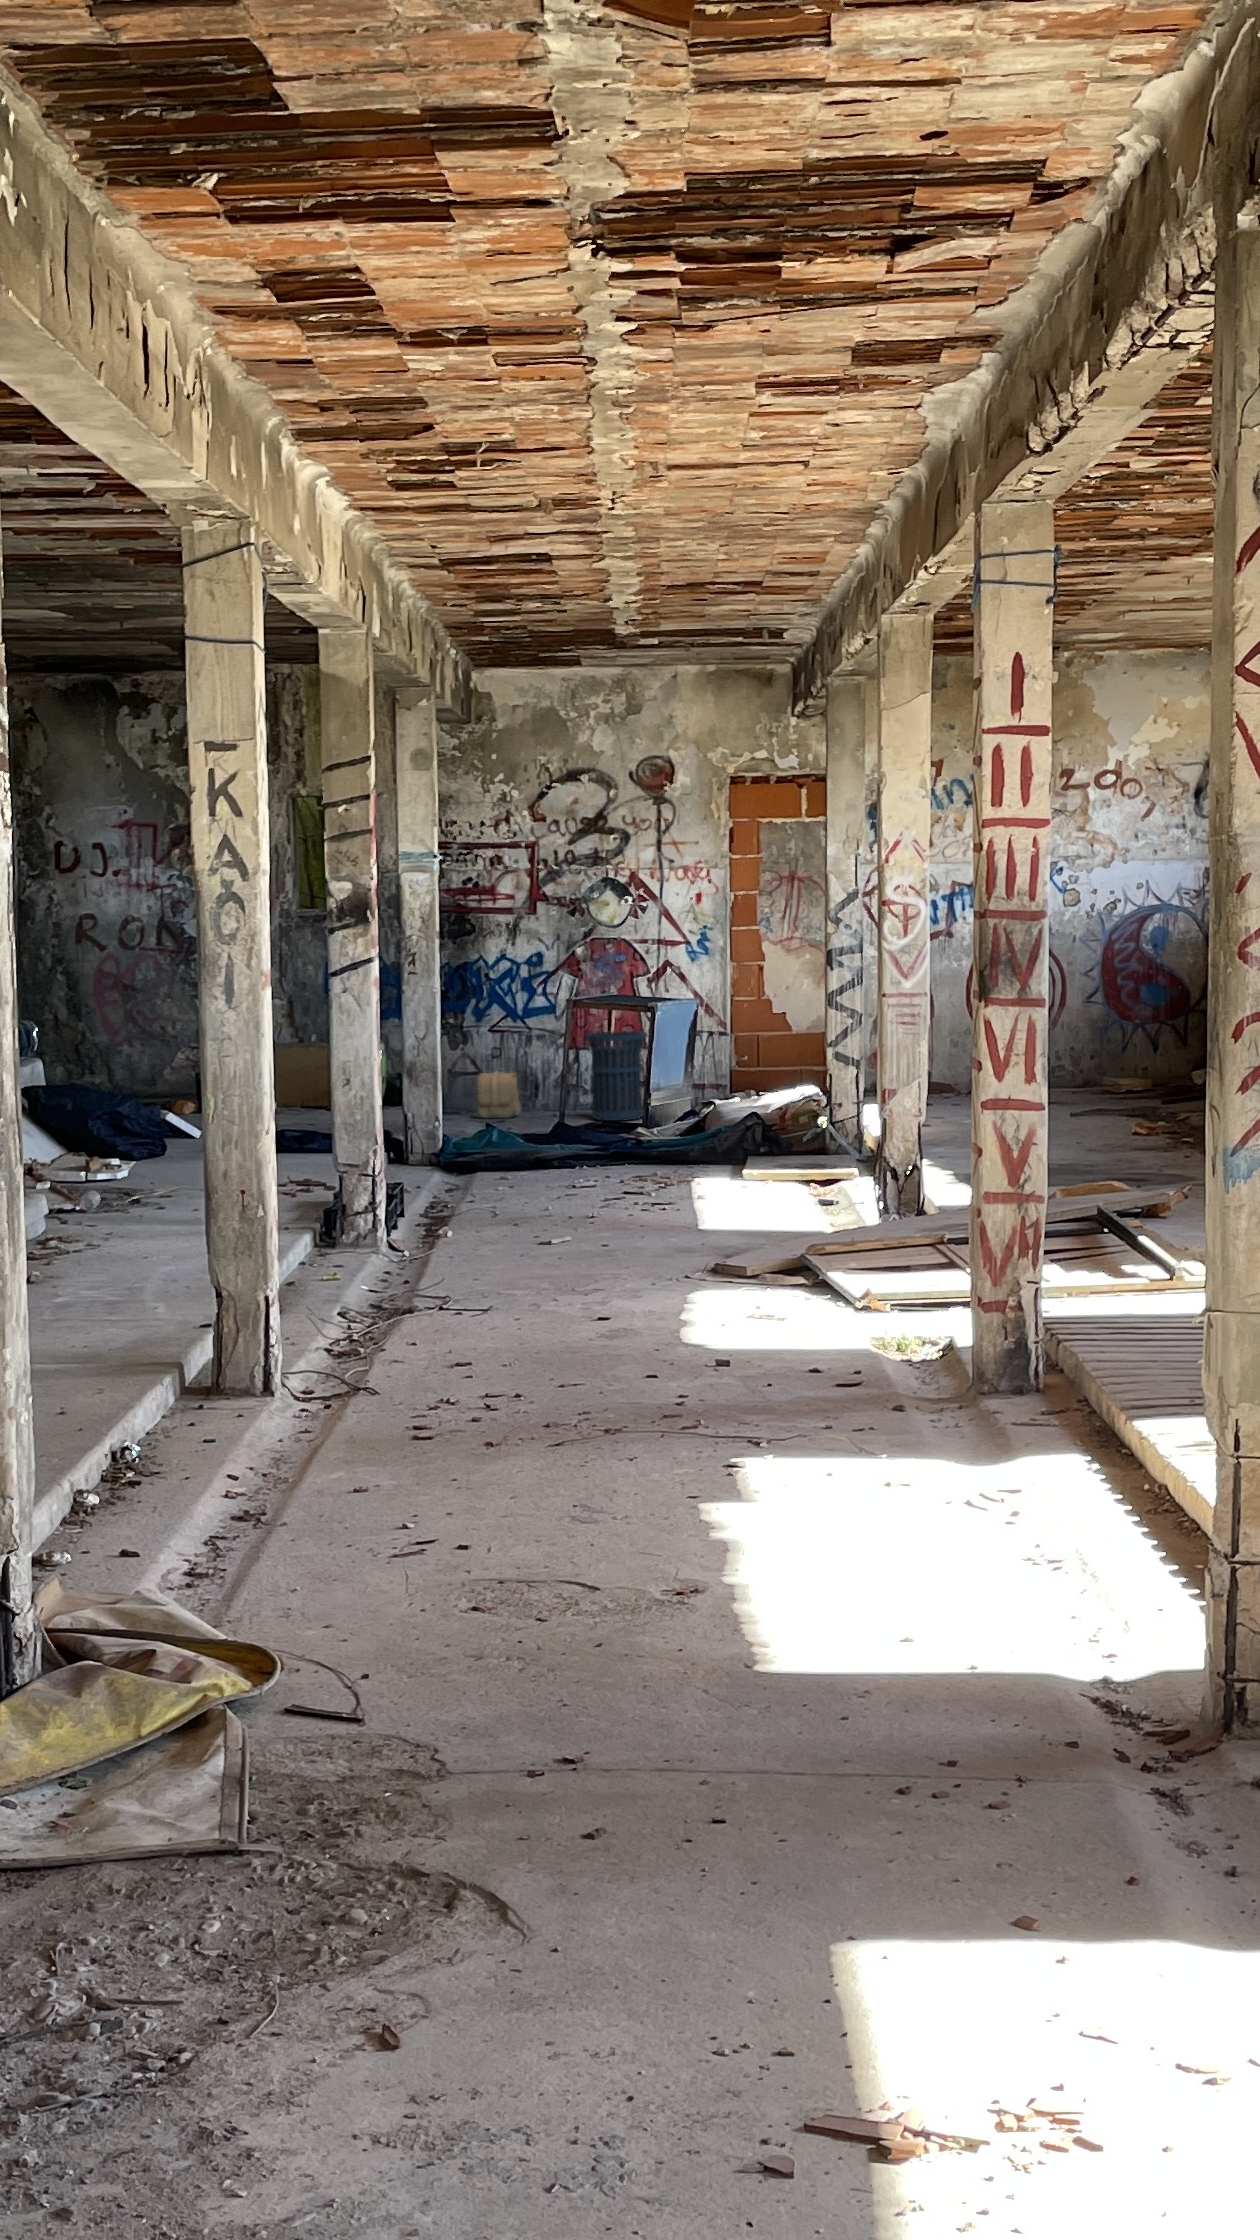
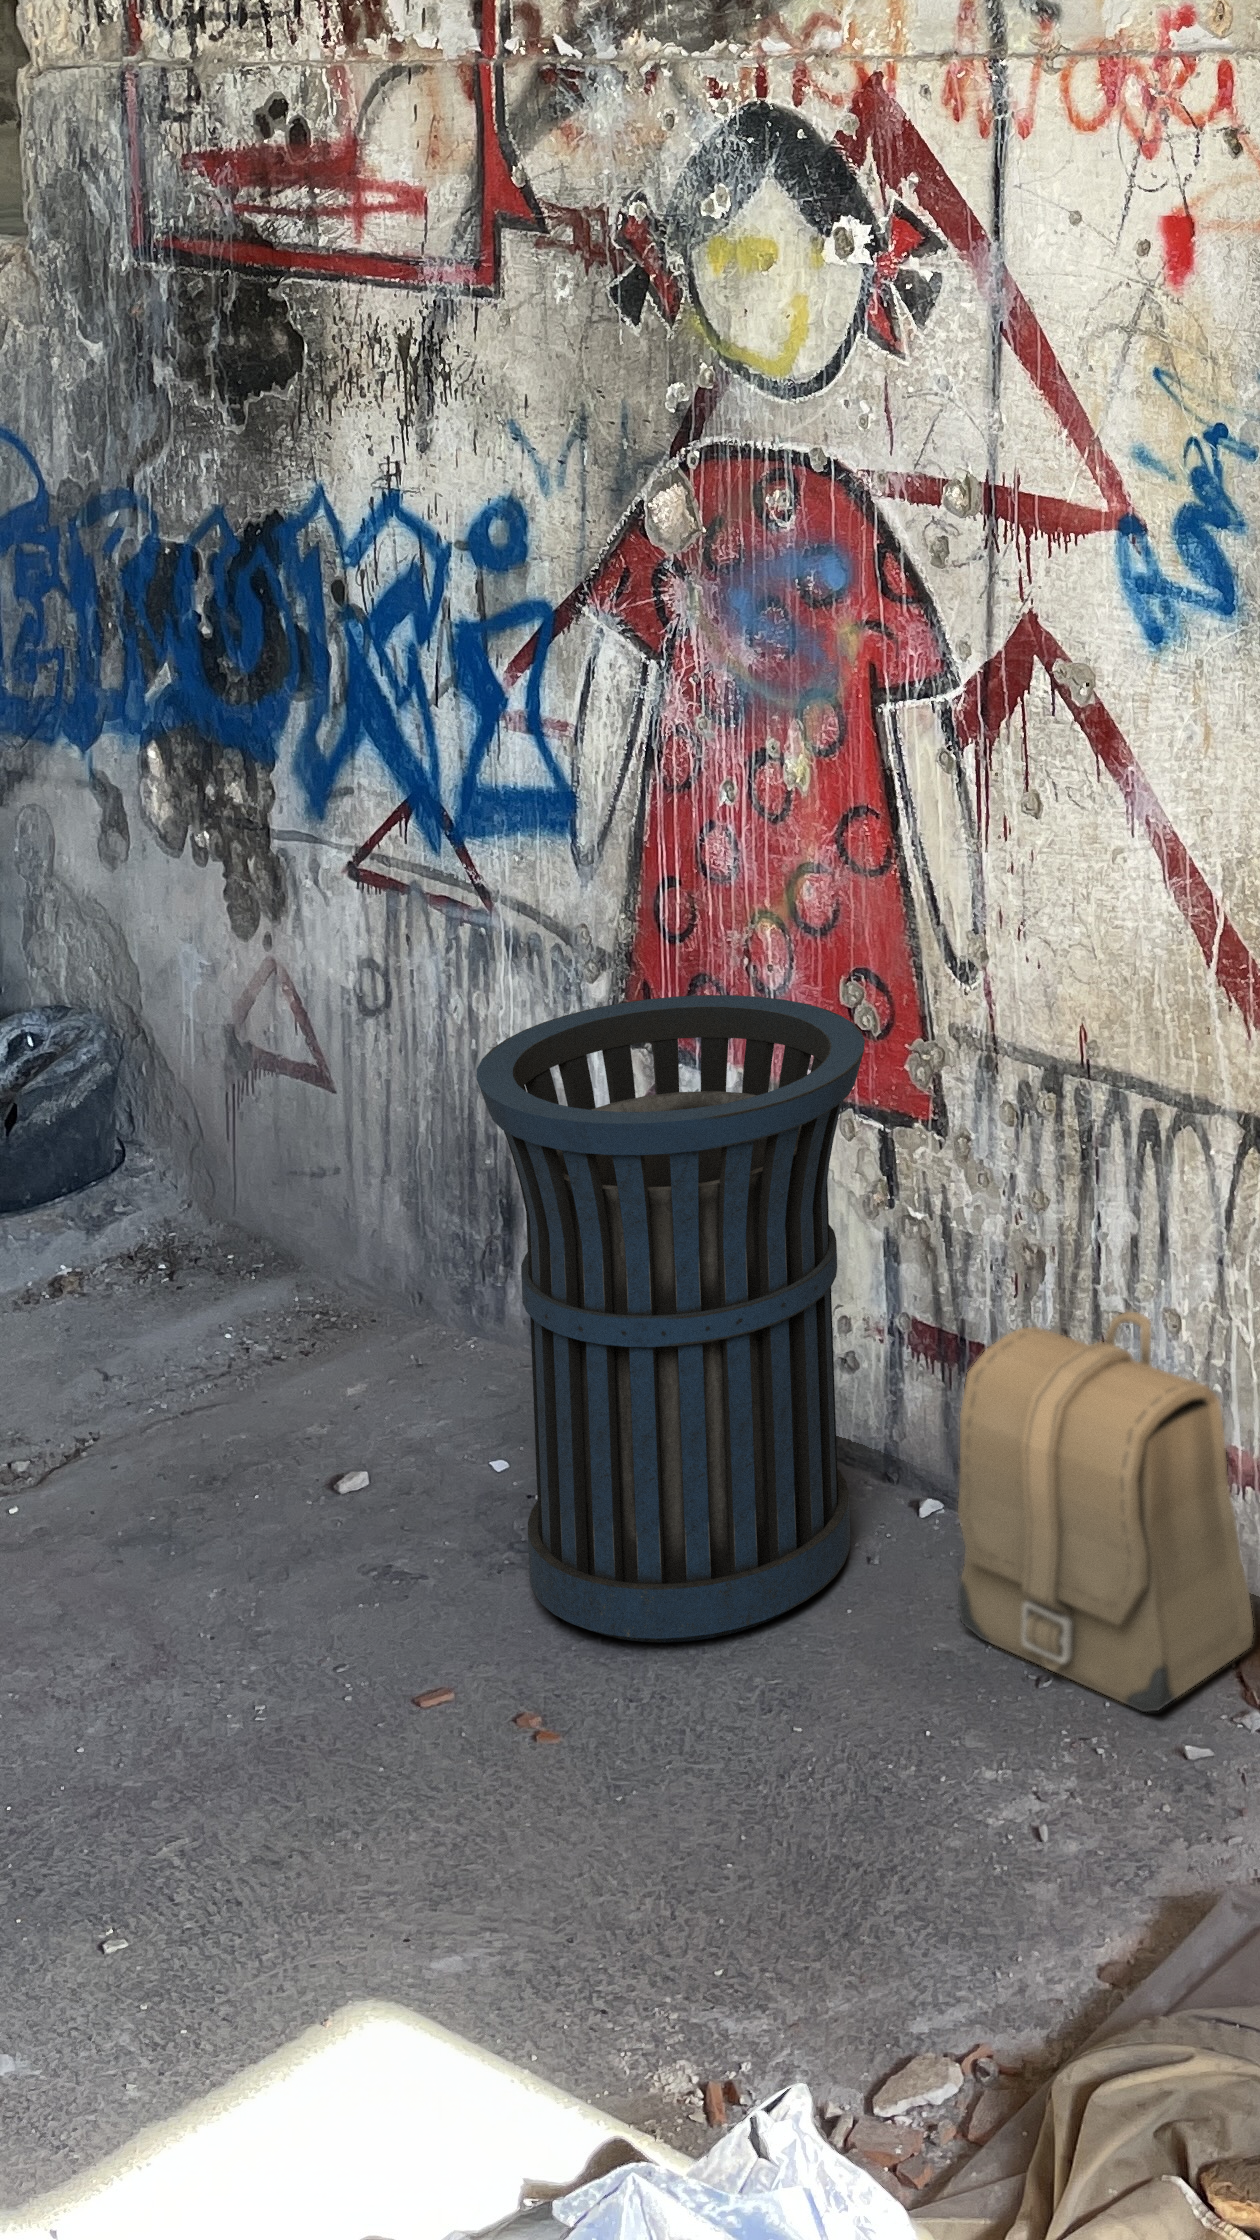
backpack: present [477,1071,521,1118] -> present [958,1312,1253,1712]

